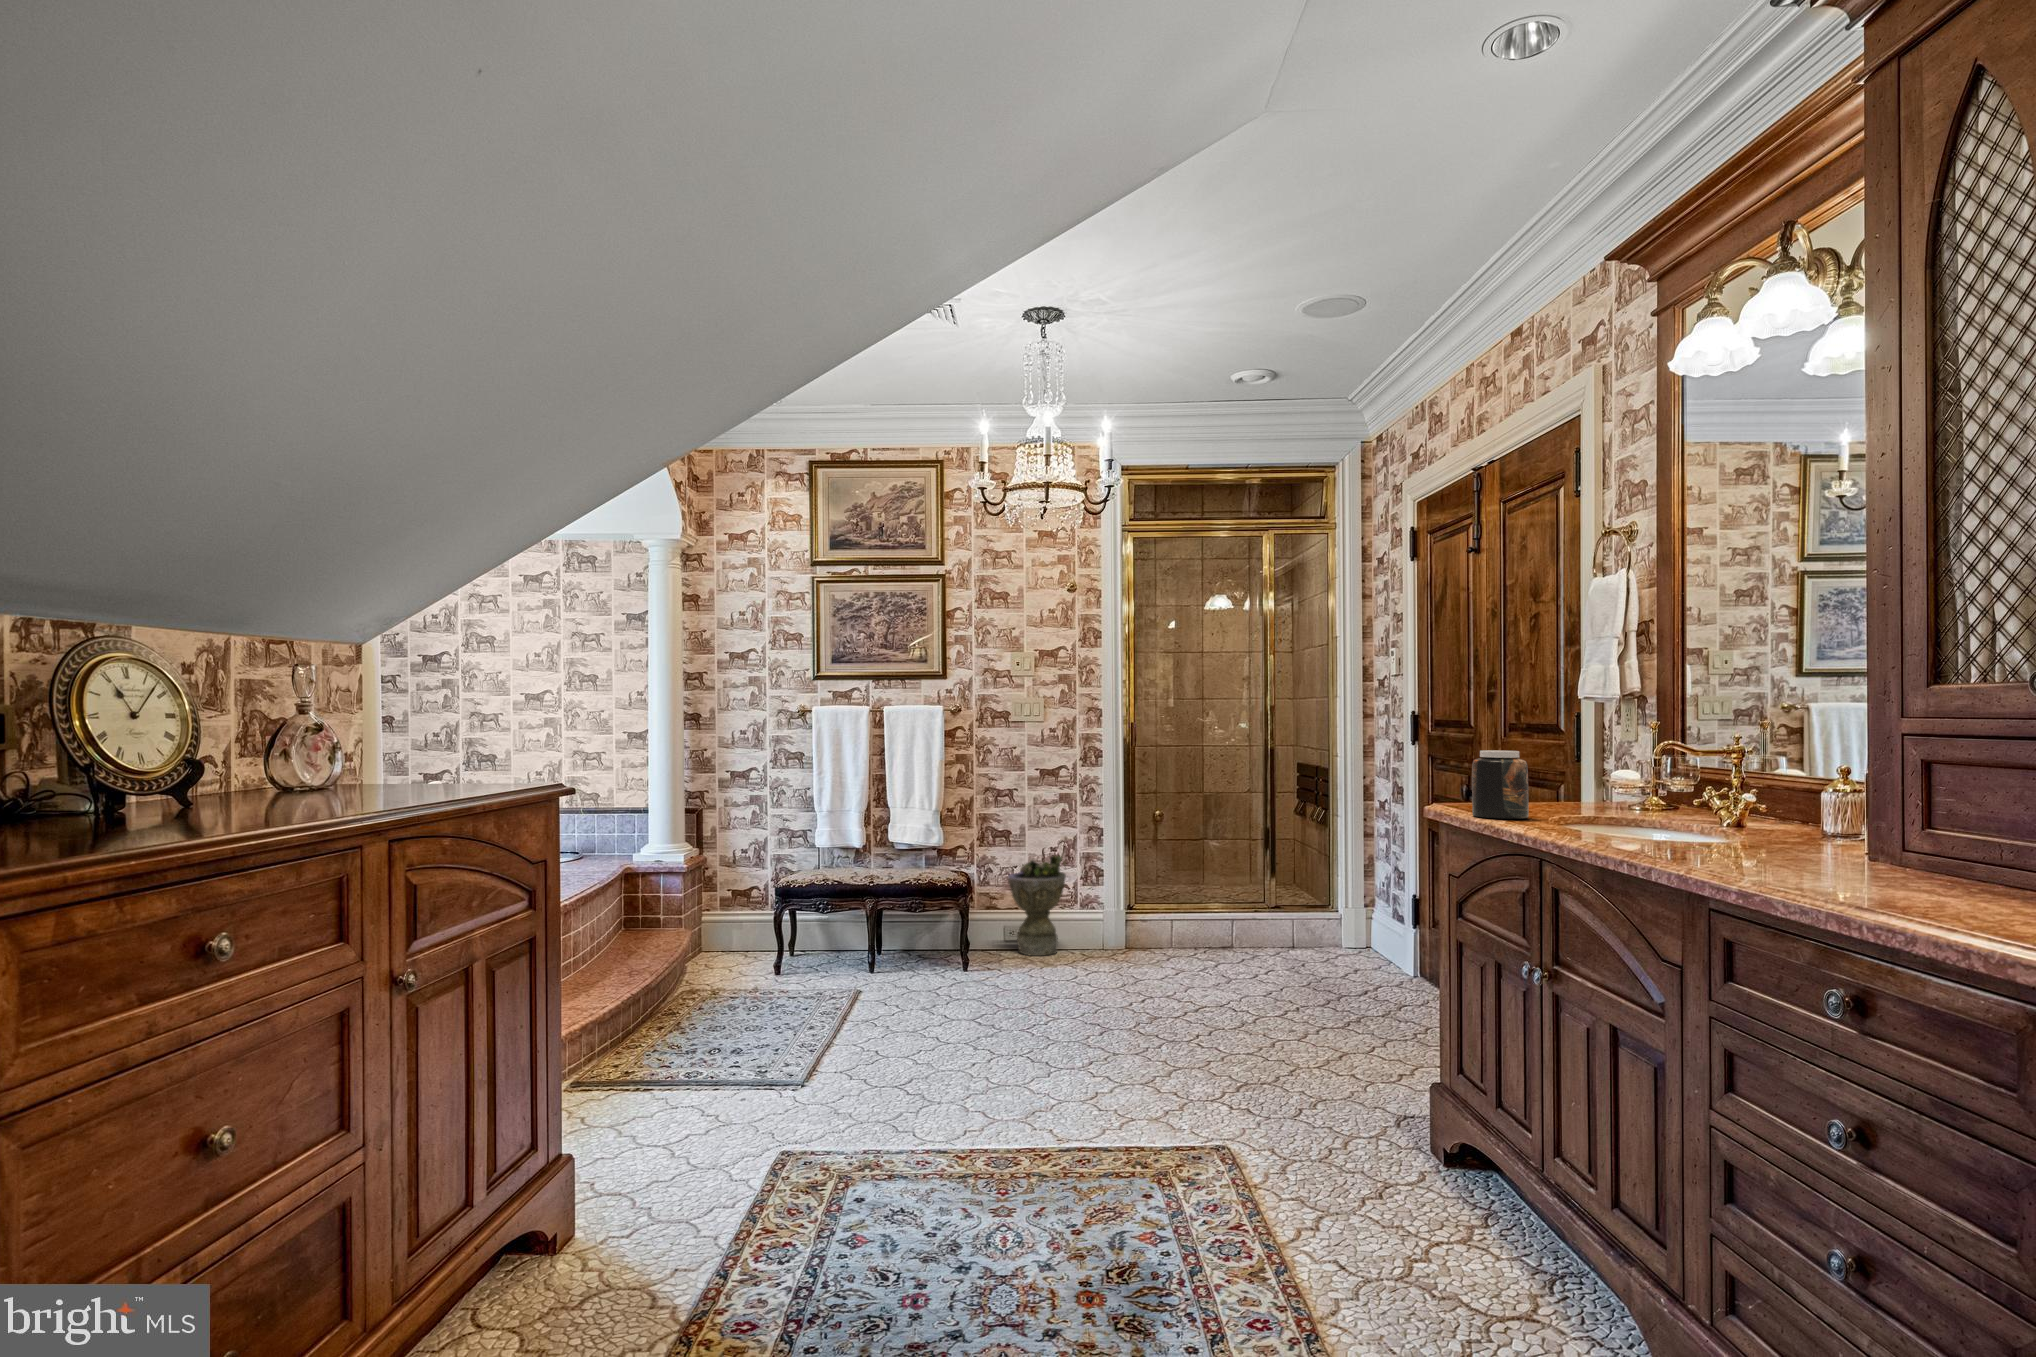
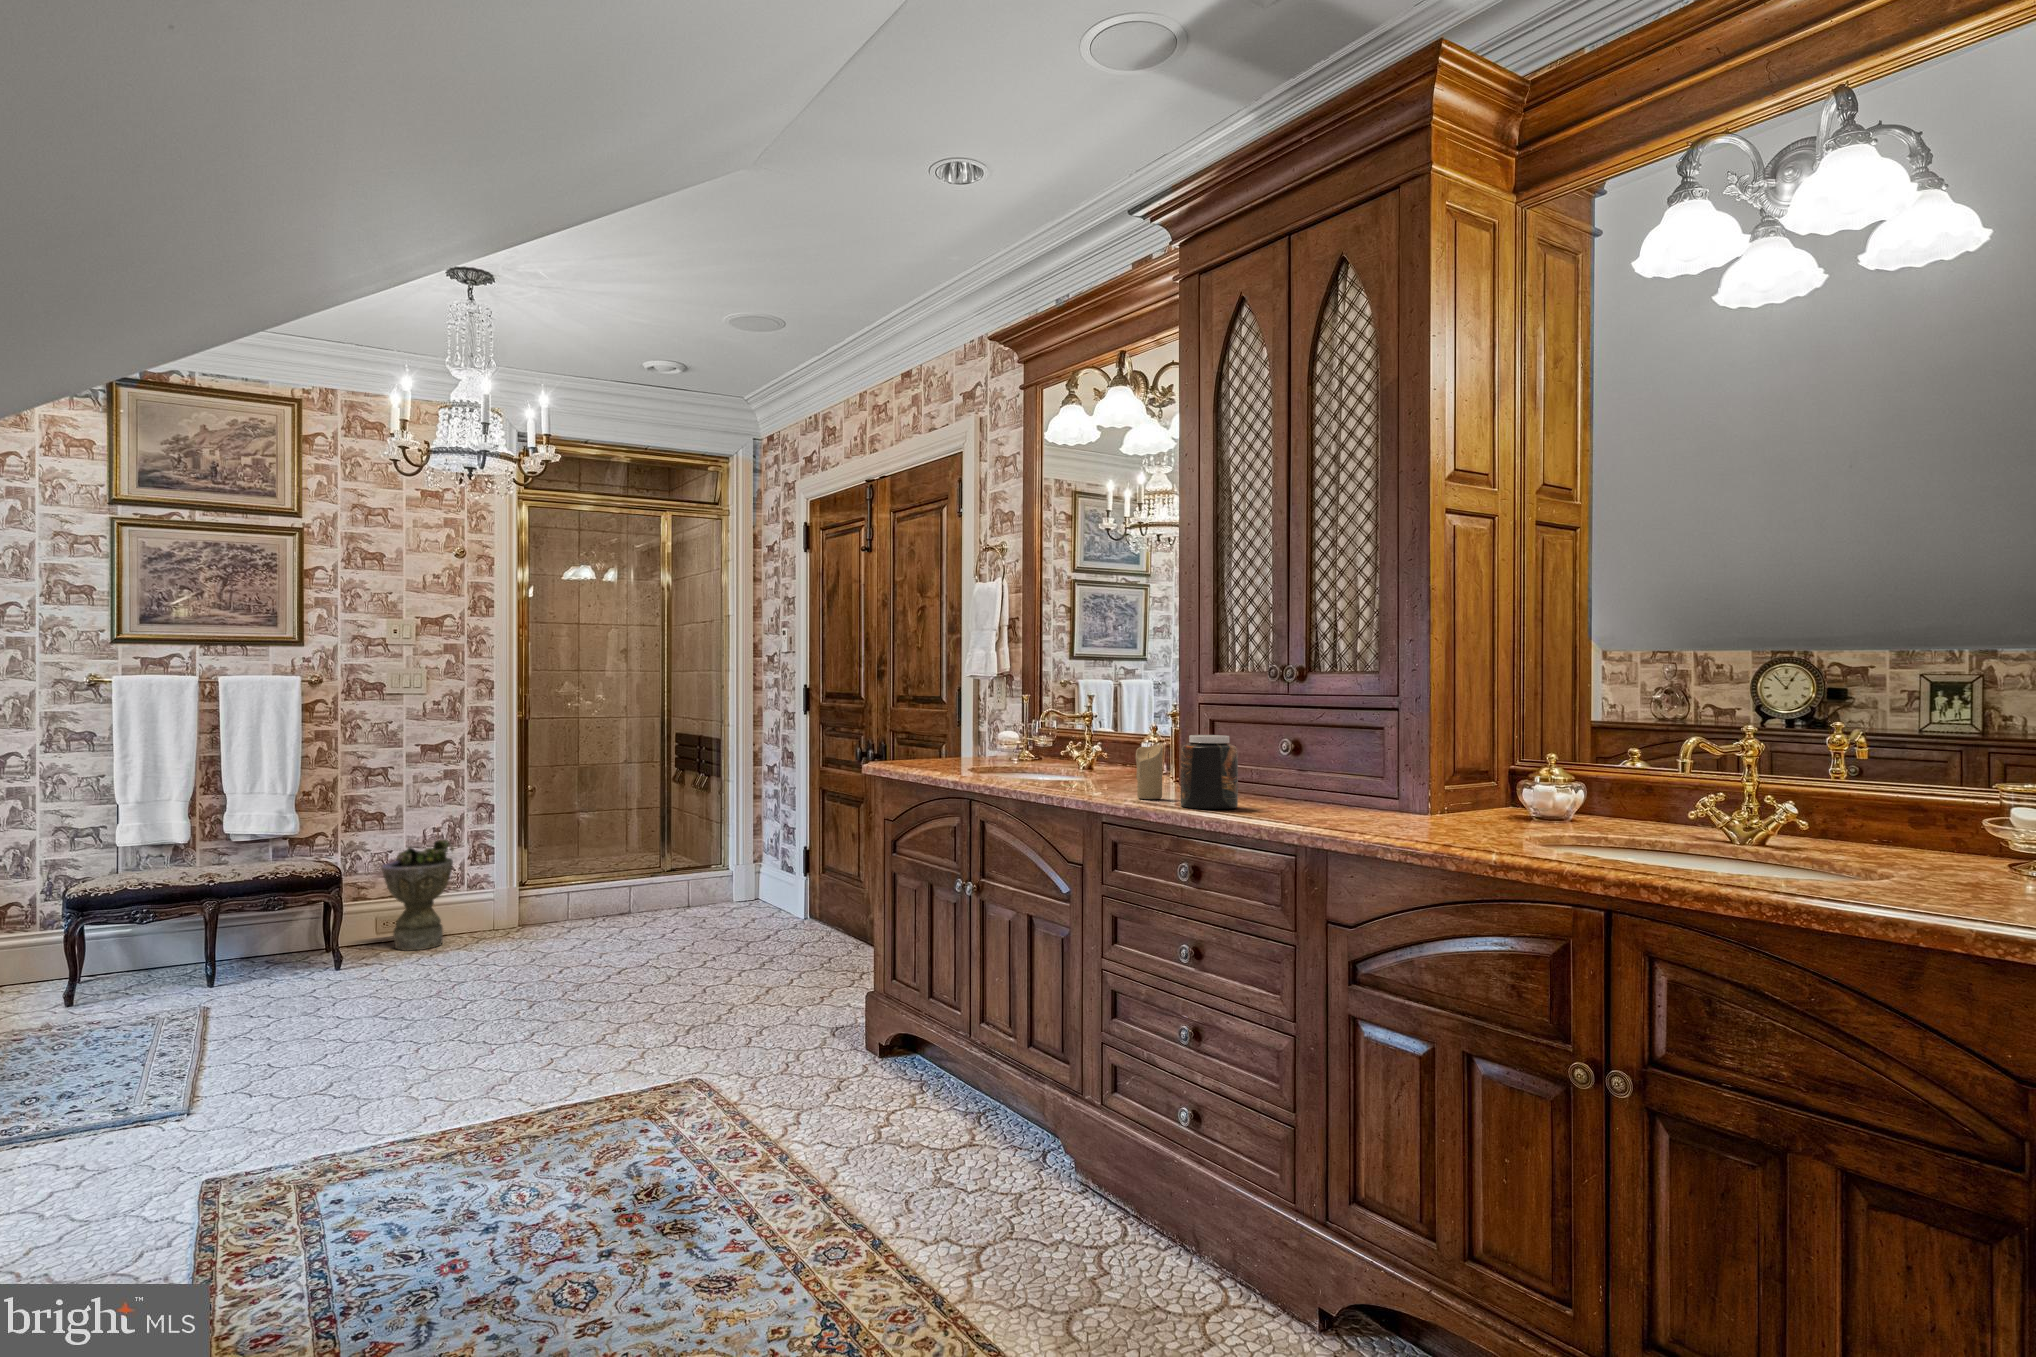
jar: present [1472,750,1529,819] -> present [1181,735,1238,809]
candle: none [1771,794,1822,877] -> present [1136,745,1163,799]

